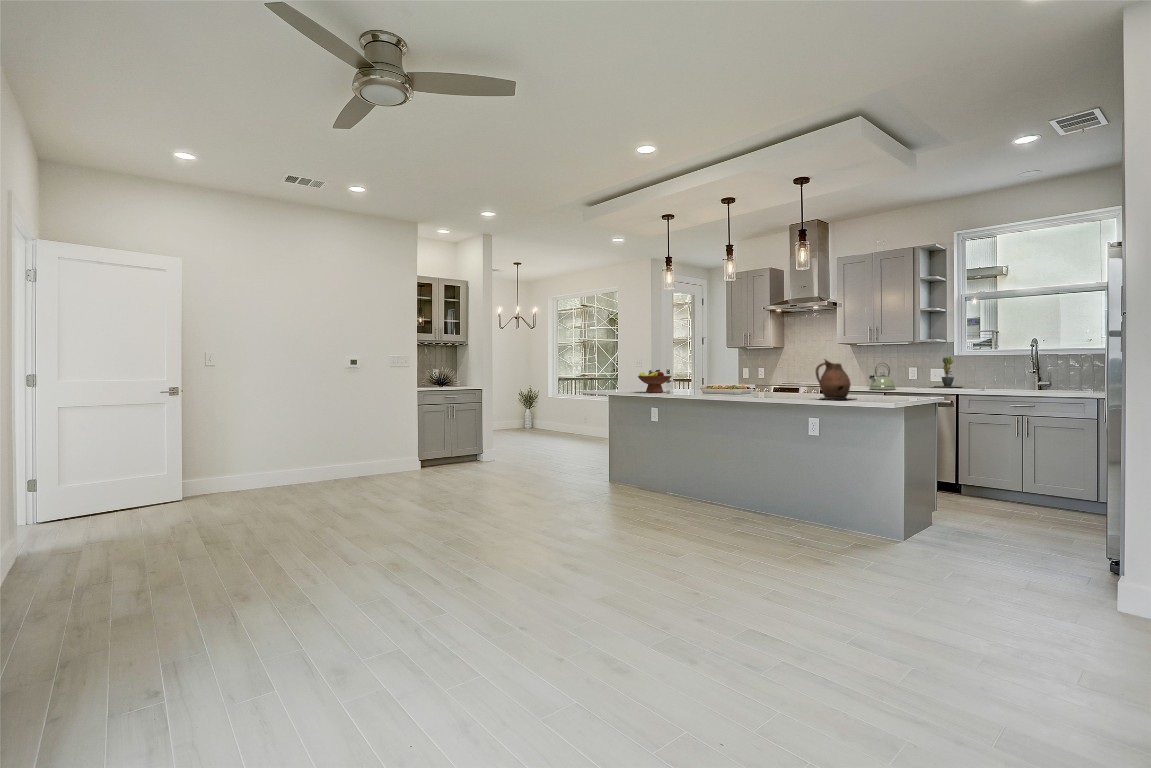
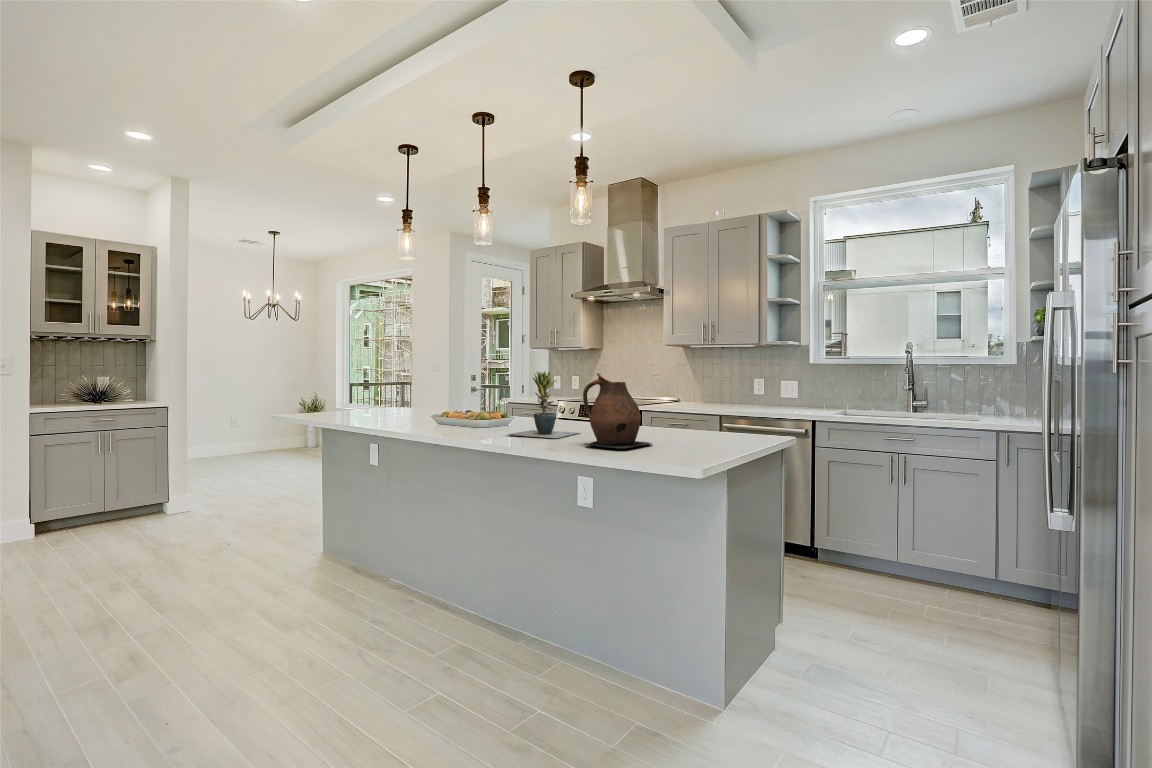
potted plant: present [941,357,962,387] -> present [508,371,579,438]
kettle: present [869,363,895,390] -> none [699,374,734,412]
fruit bowl: present [638,370,672,393] -> none [348,383,406,420]

